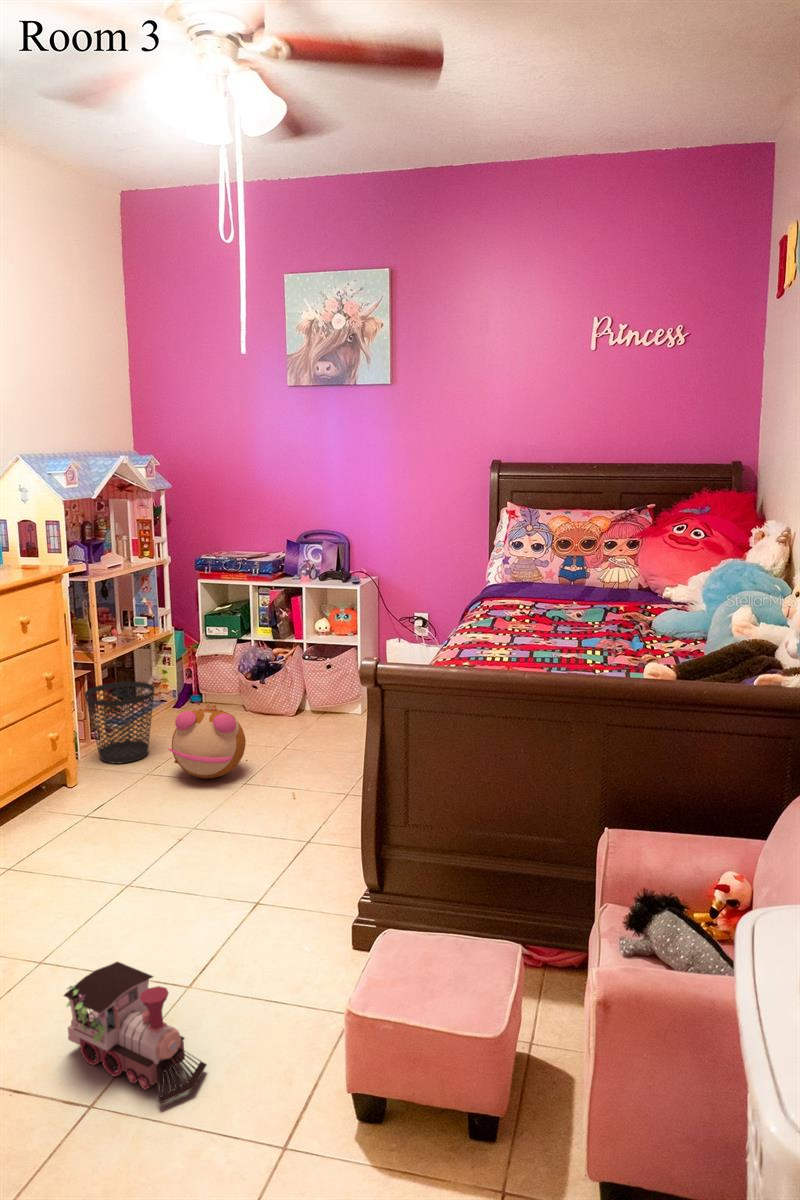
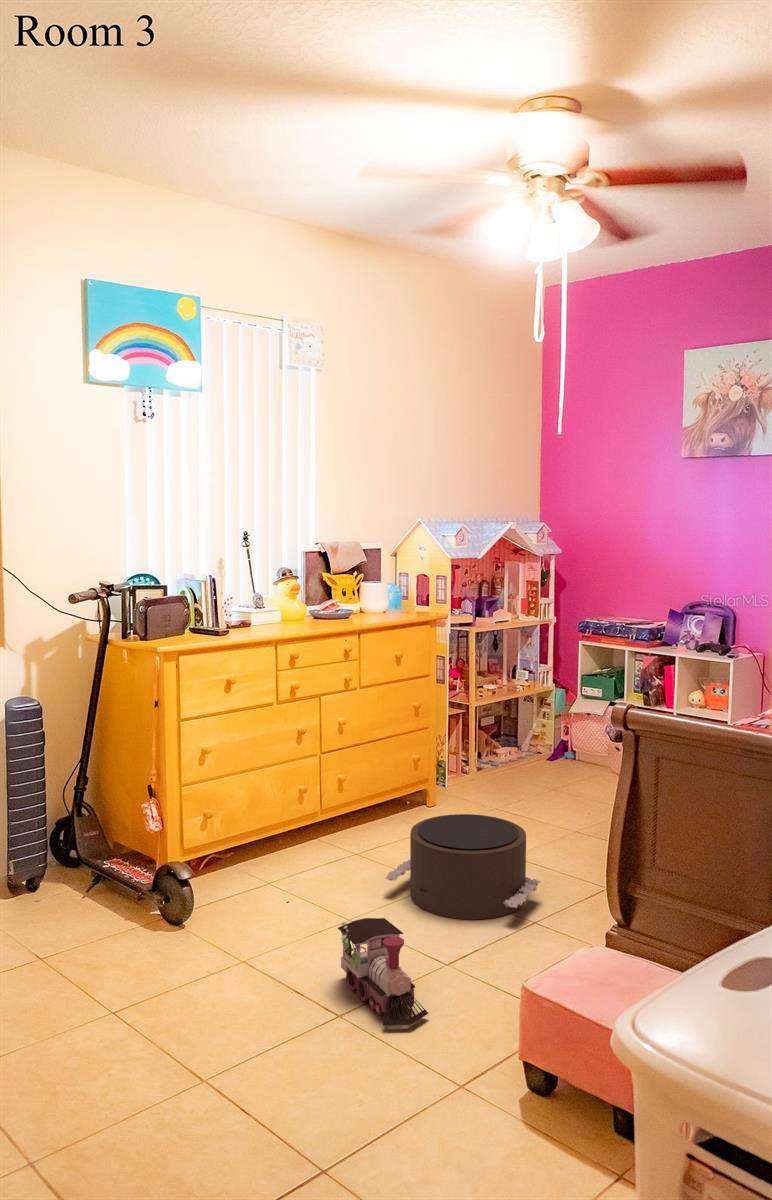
wastebasket: present [85,681,154,763] -> none [454,724,514,796]
plush toy: present [168,705,246,778] -> none [509,752,583,821]
pouf: none [71,794,251,925] -> present [385,814,540,920]

